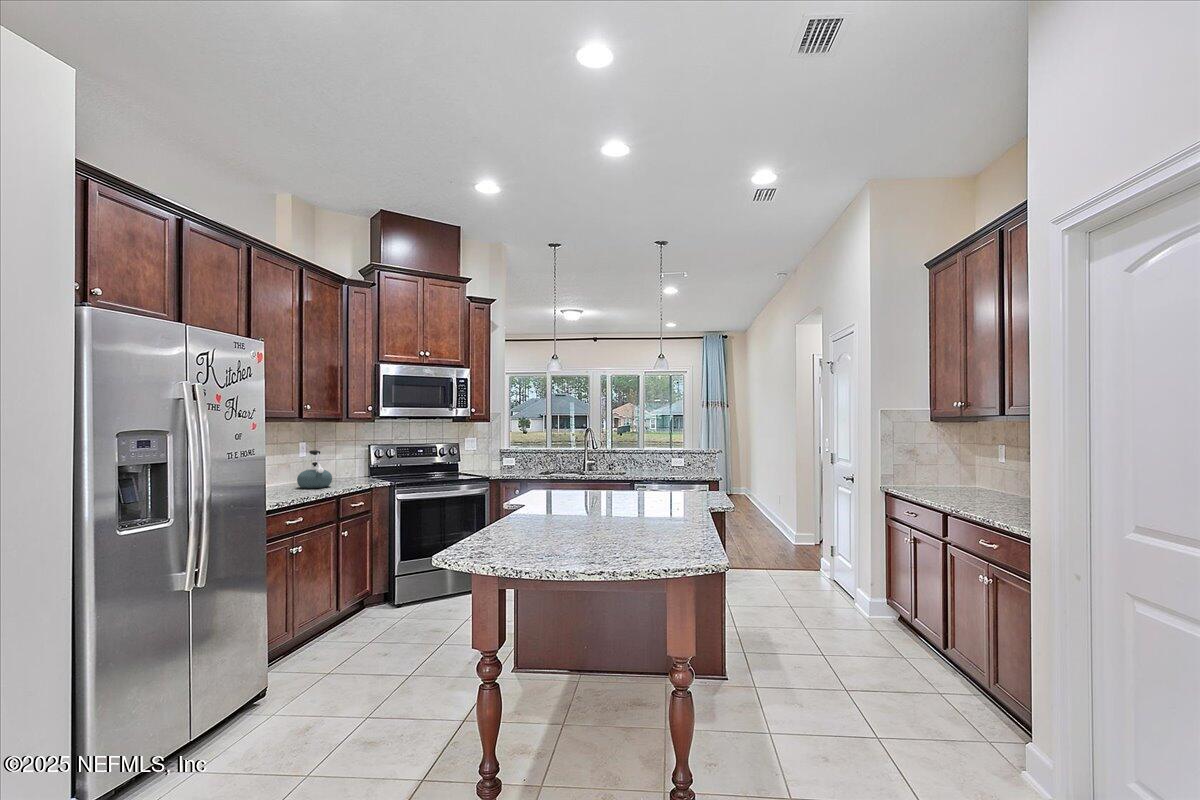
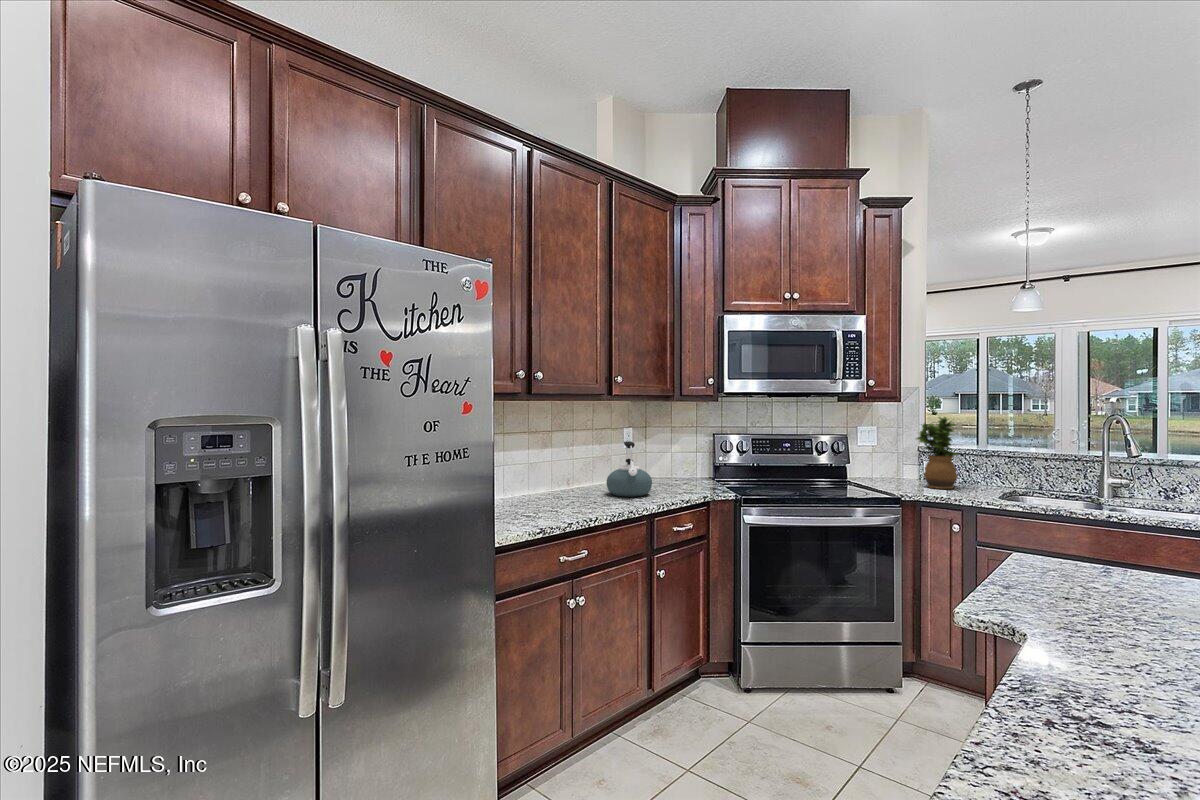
potted plant: none [498,430,520,472] -> present [916,417,958,489]

